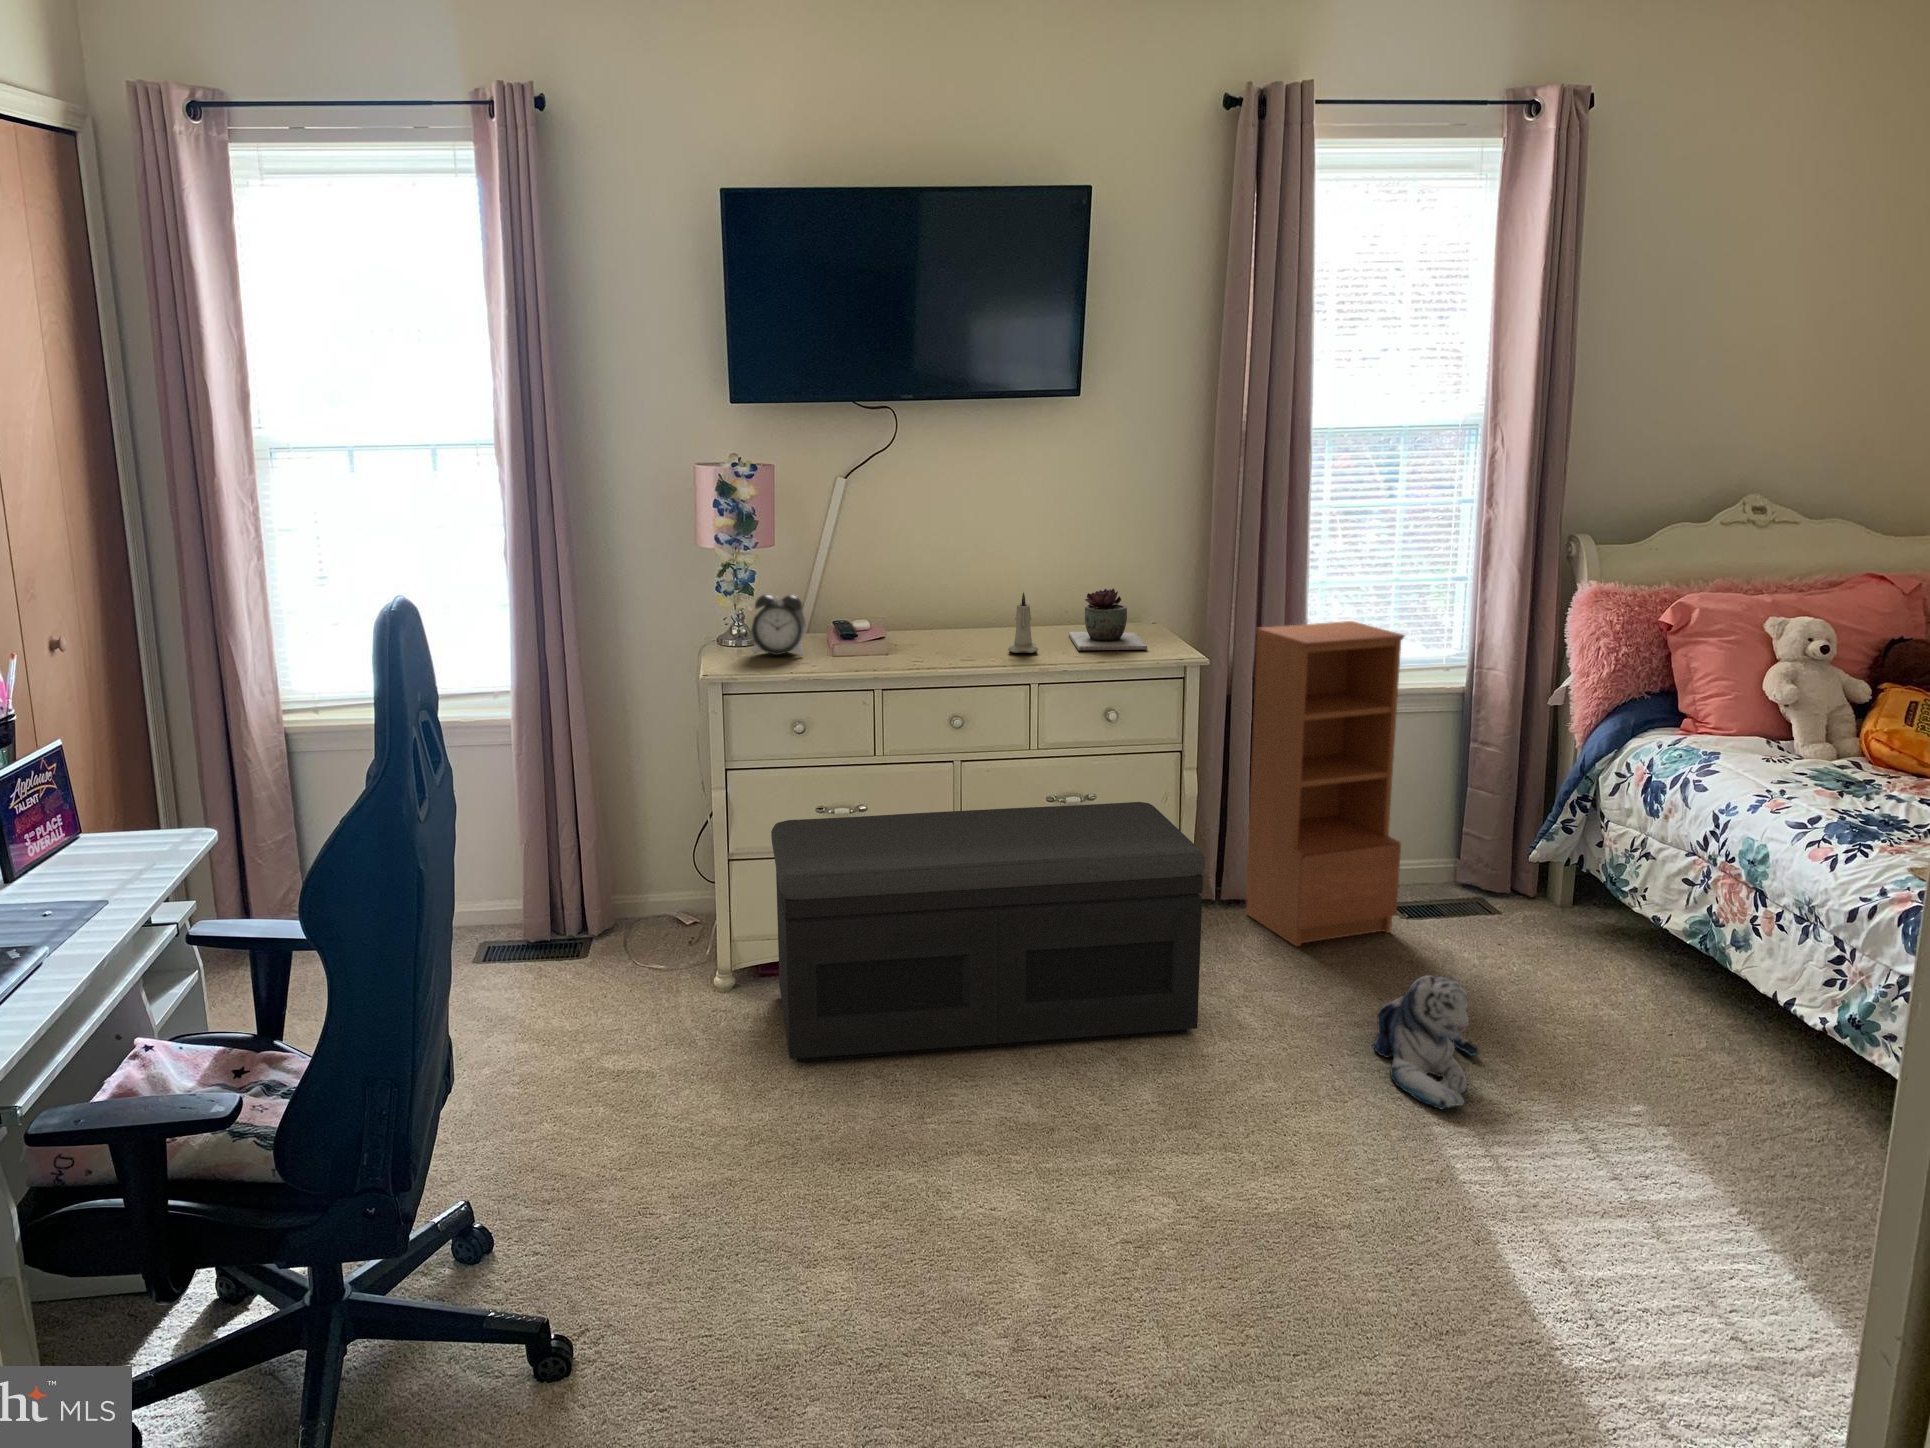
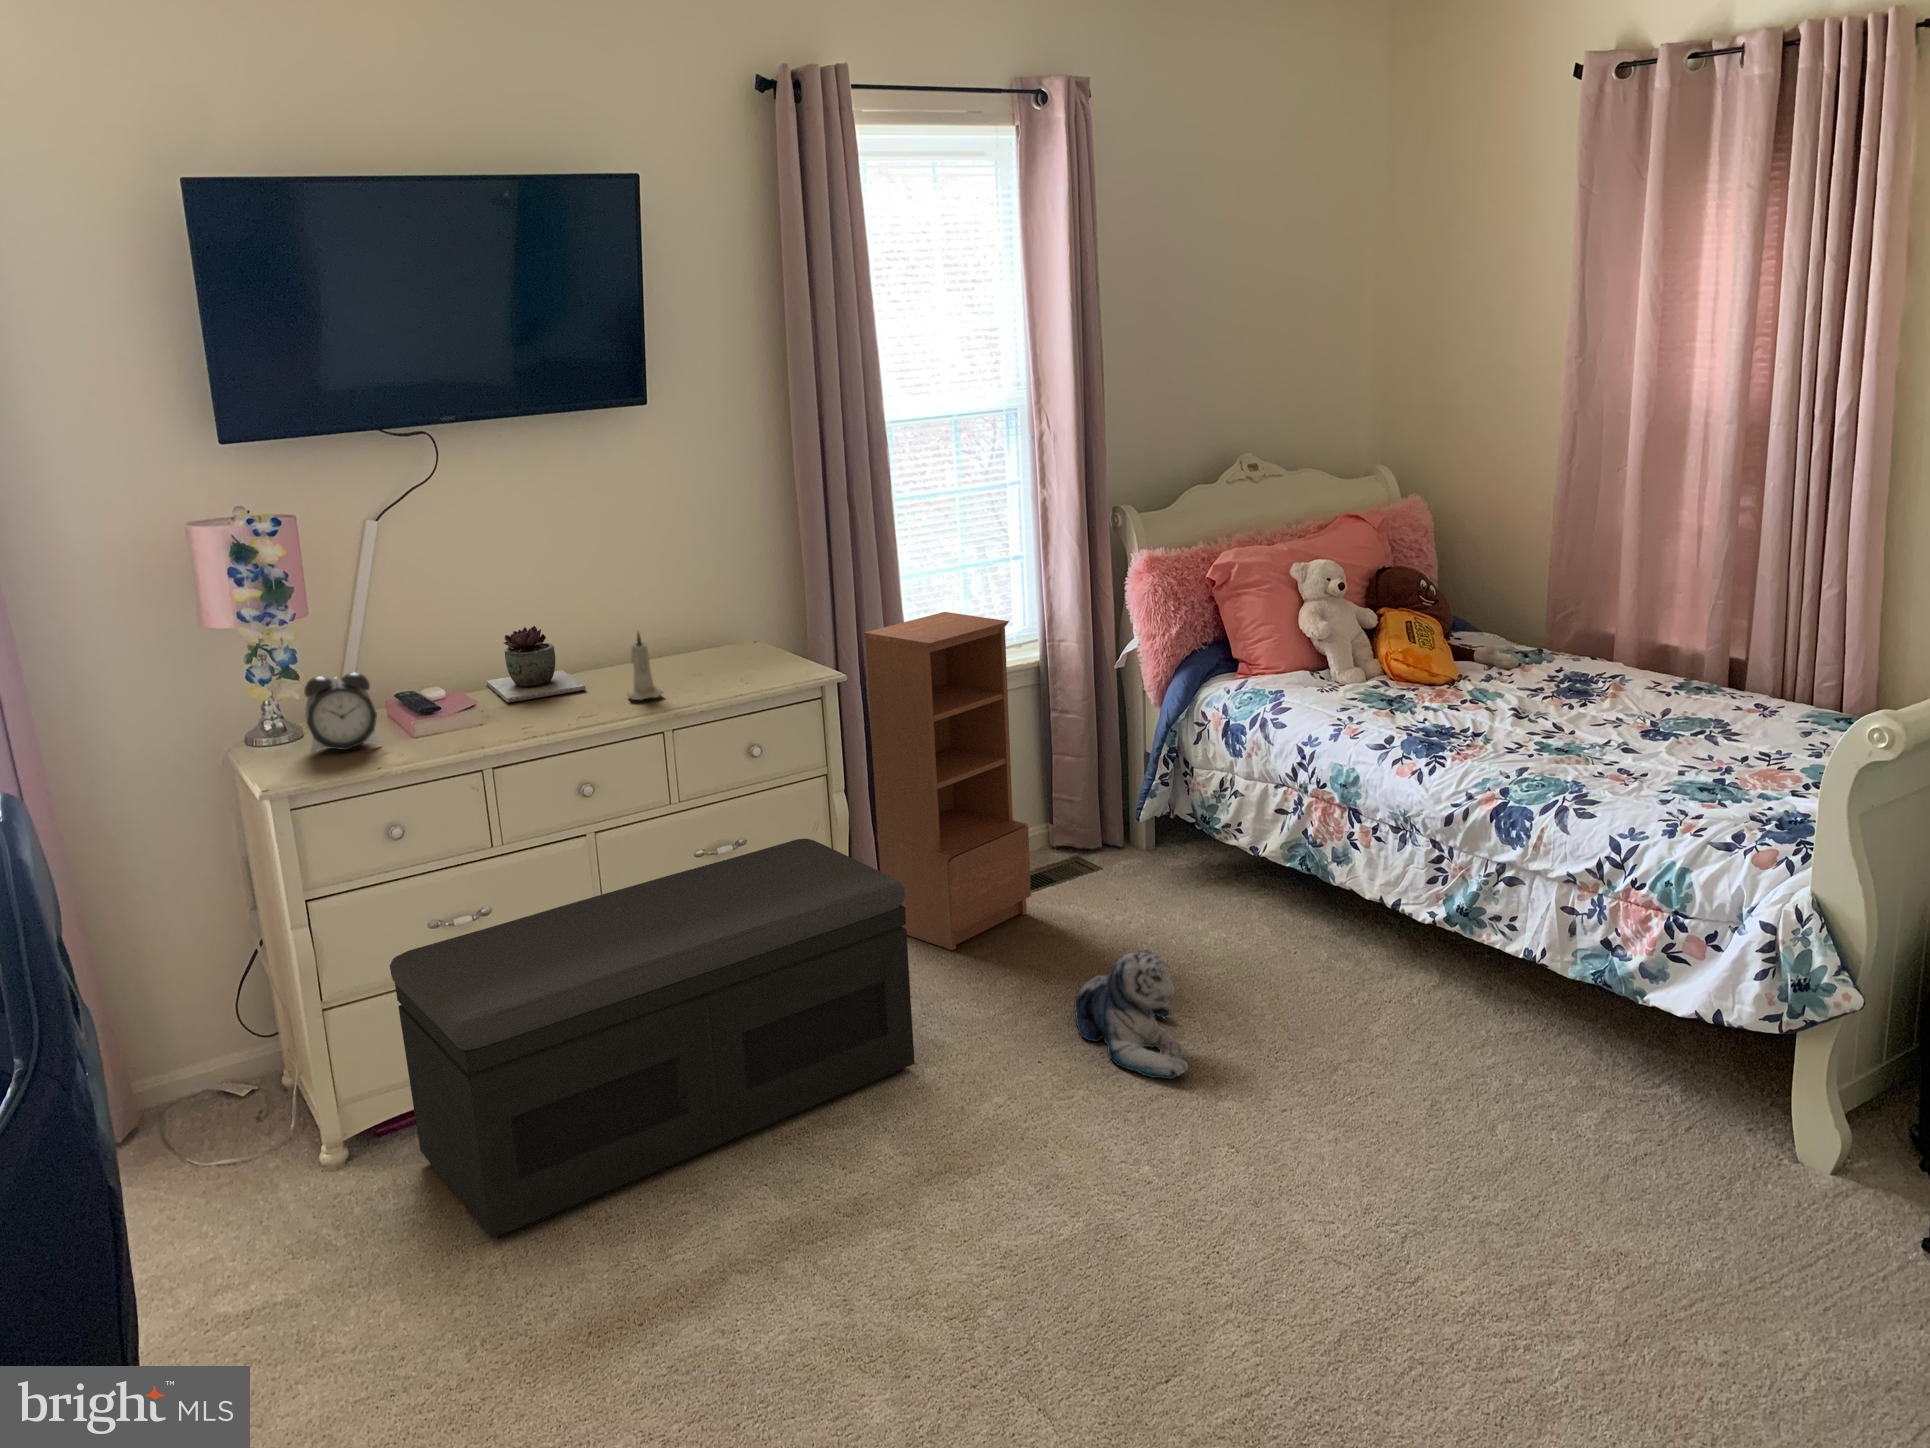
succulent plant: present [1069,588,1147,650] -> present [486,626,586,702]

